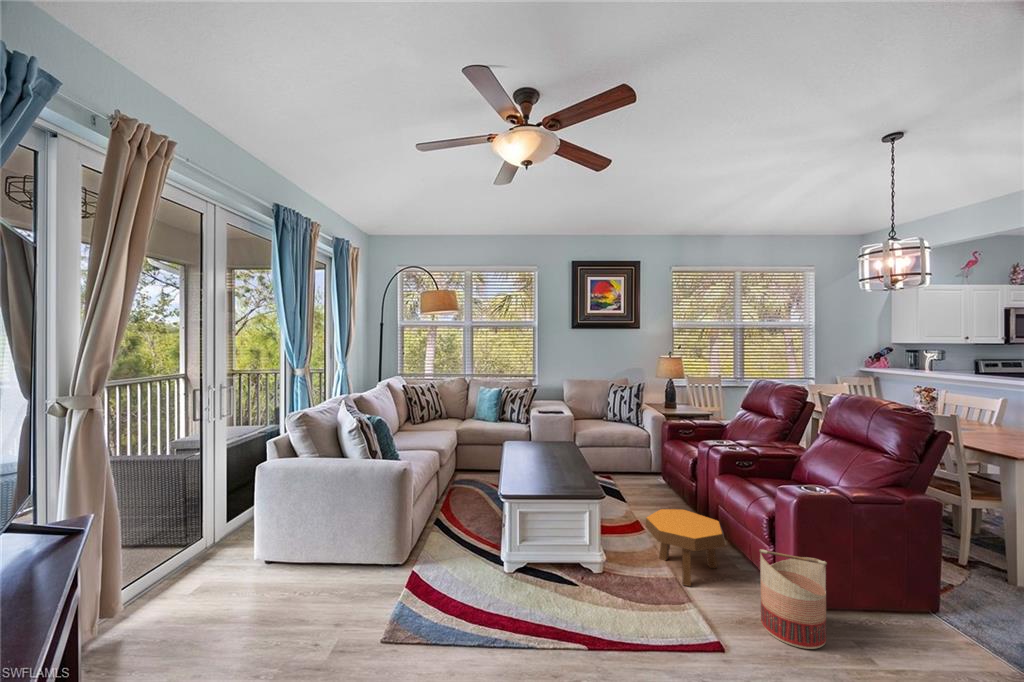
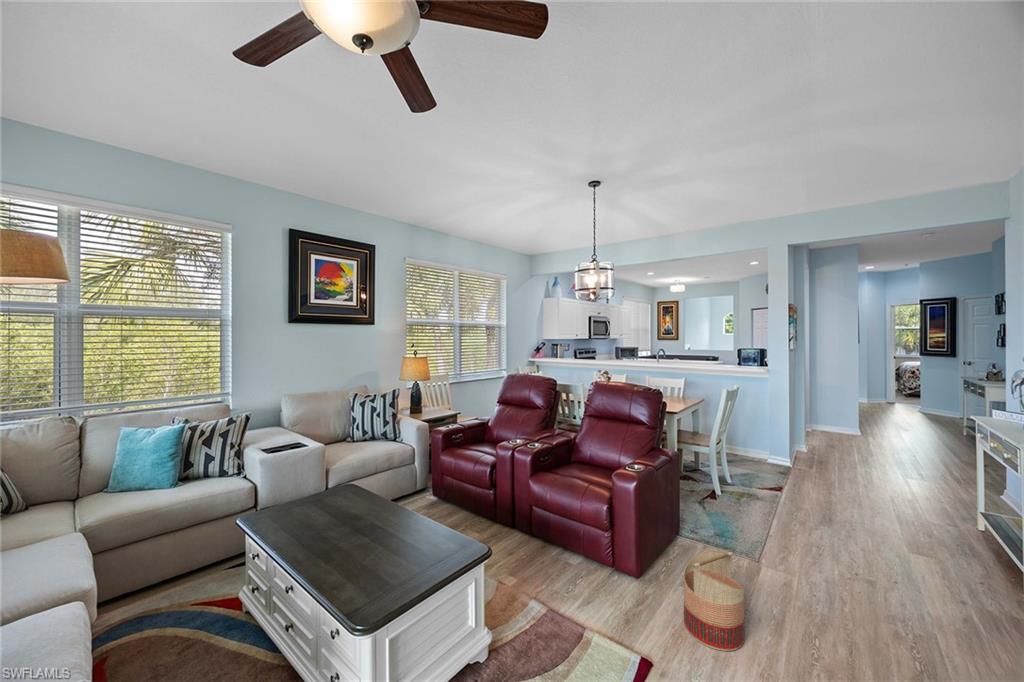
footstool: present [645,509,725,586] -> none [540,539,627,638]

